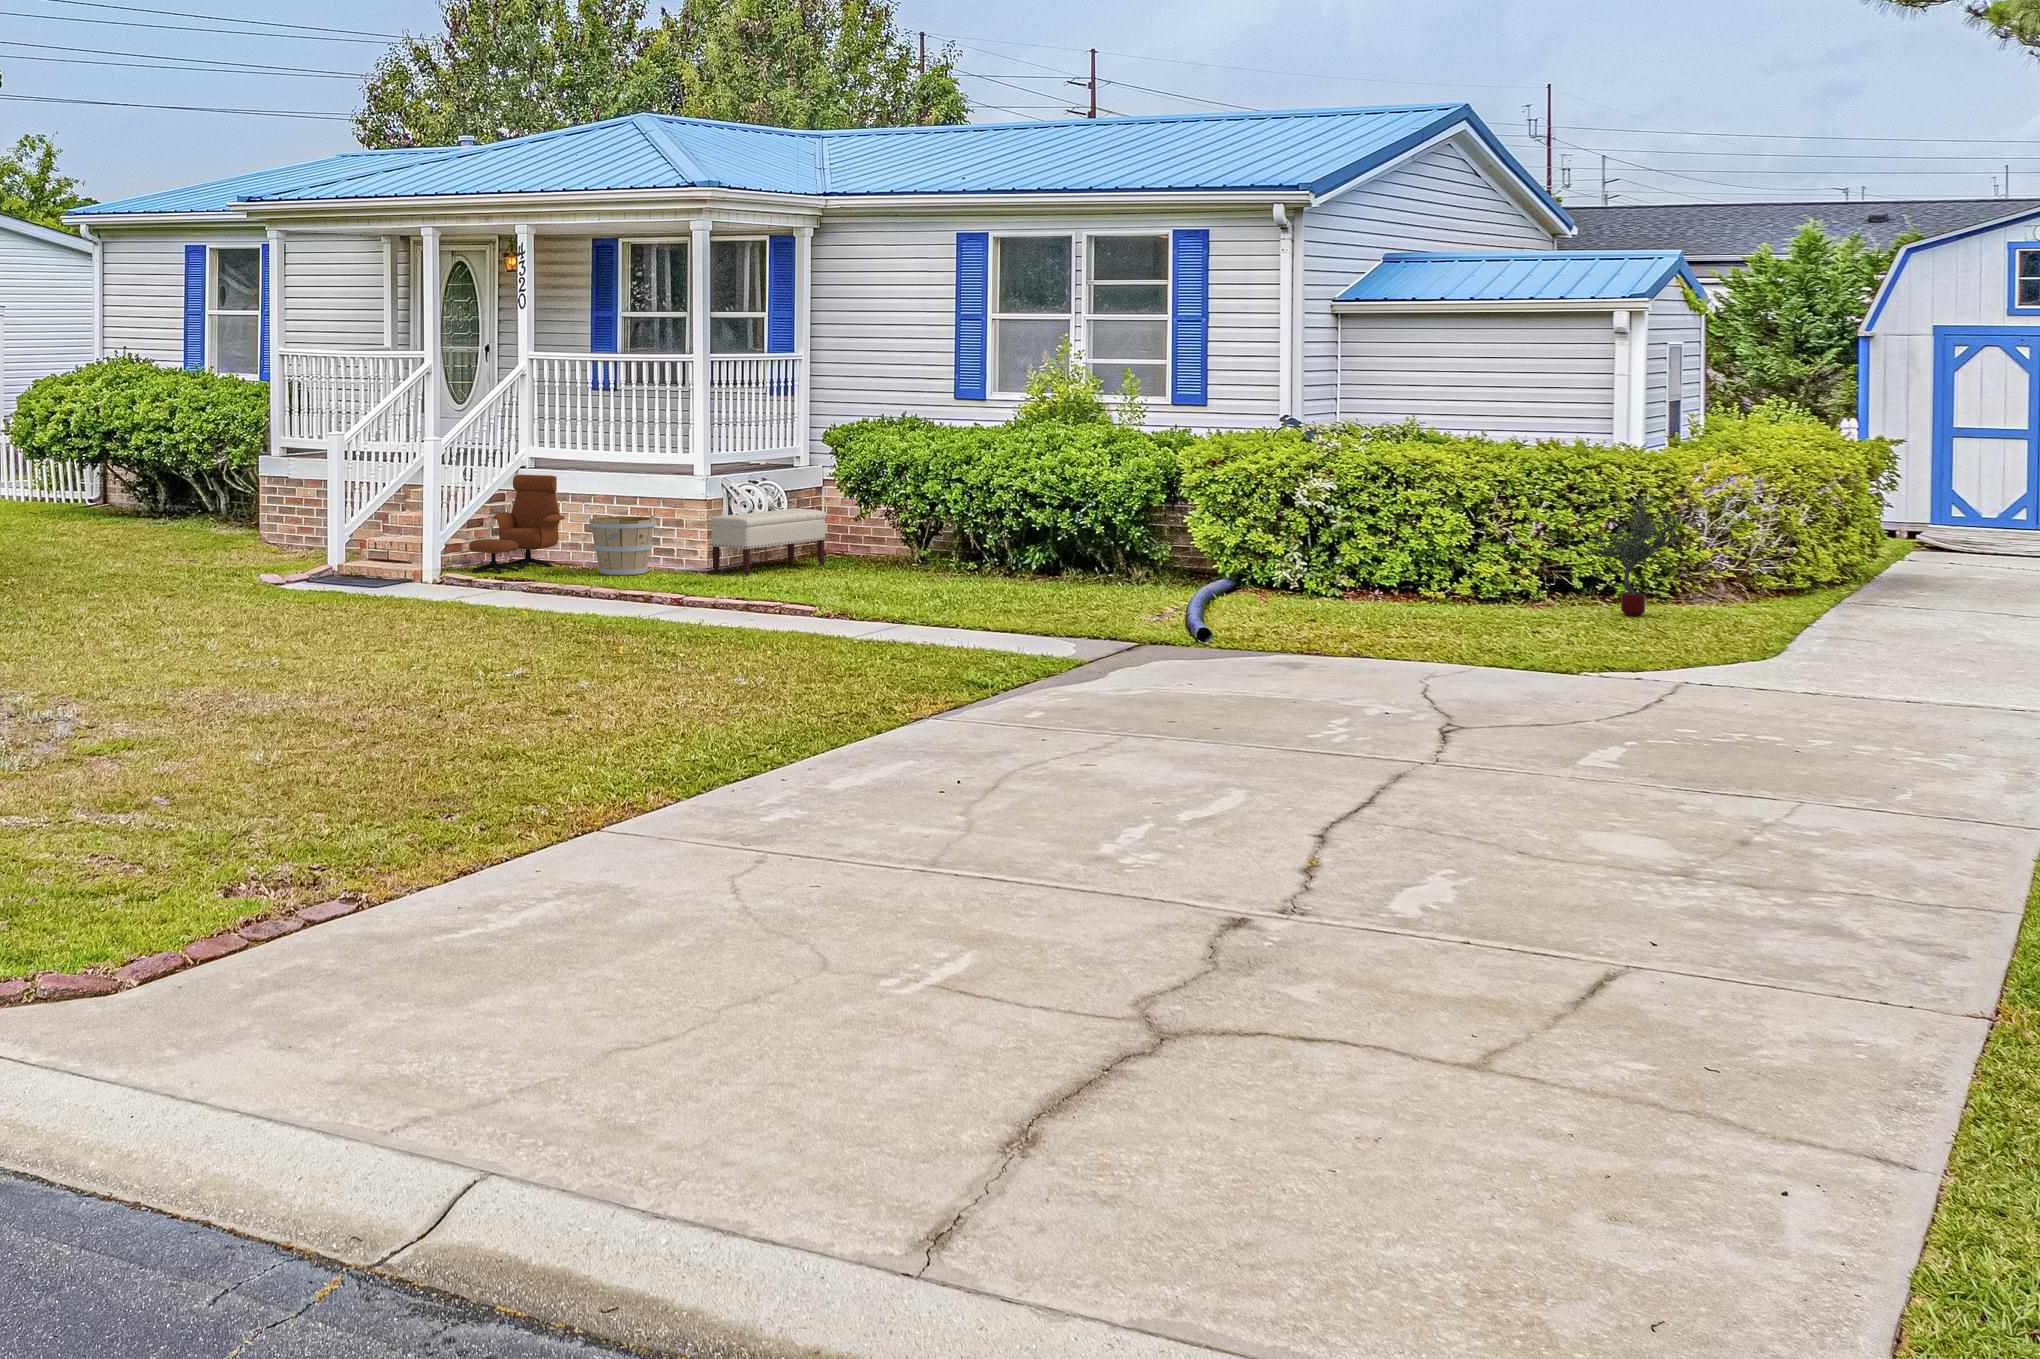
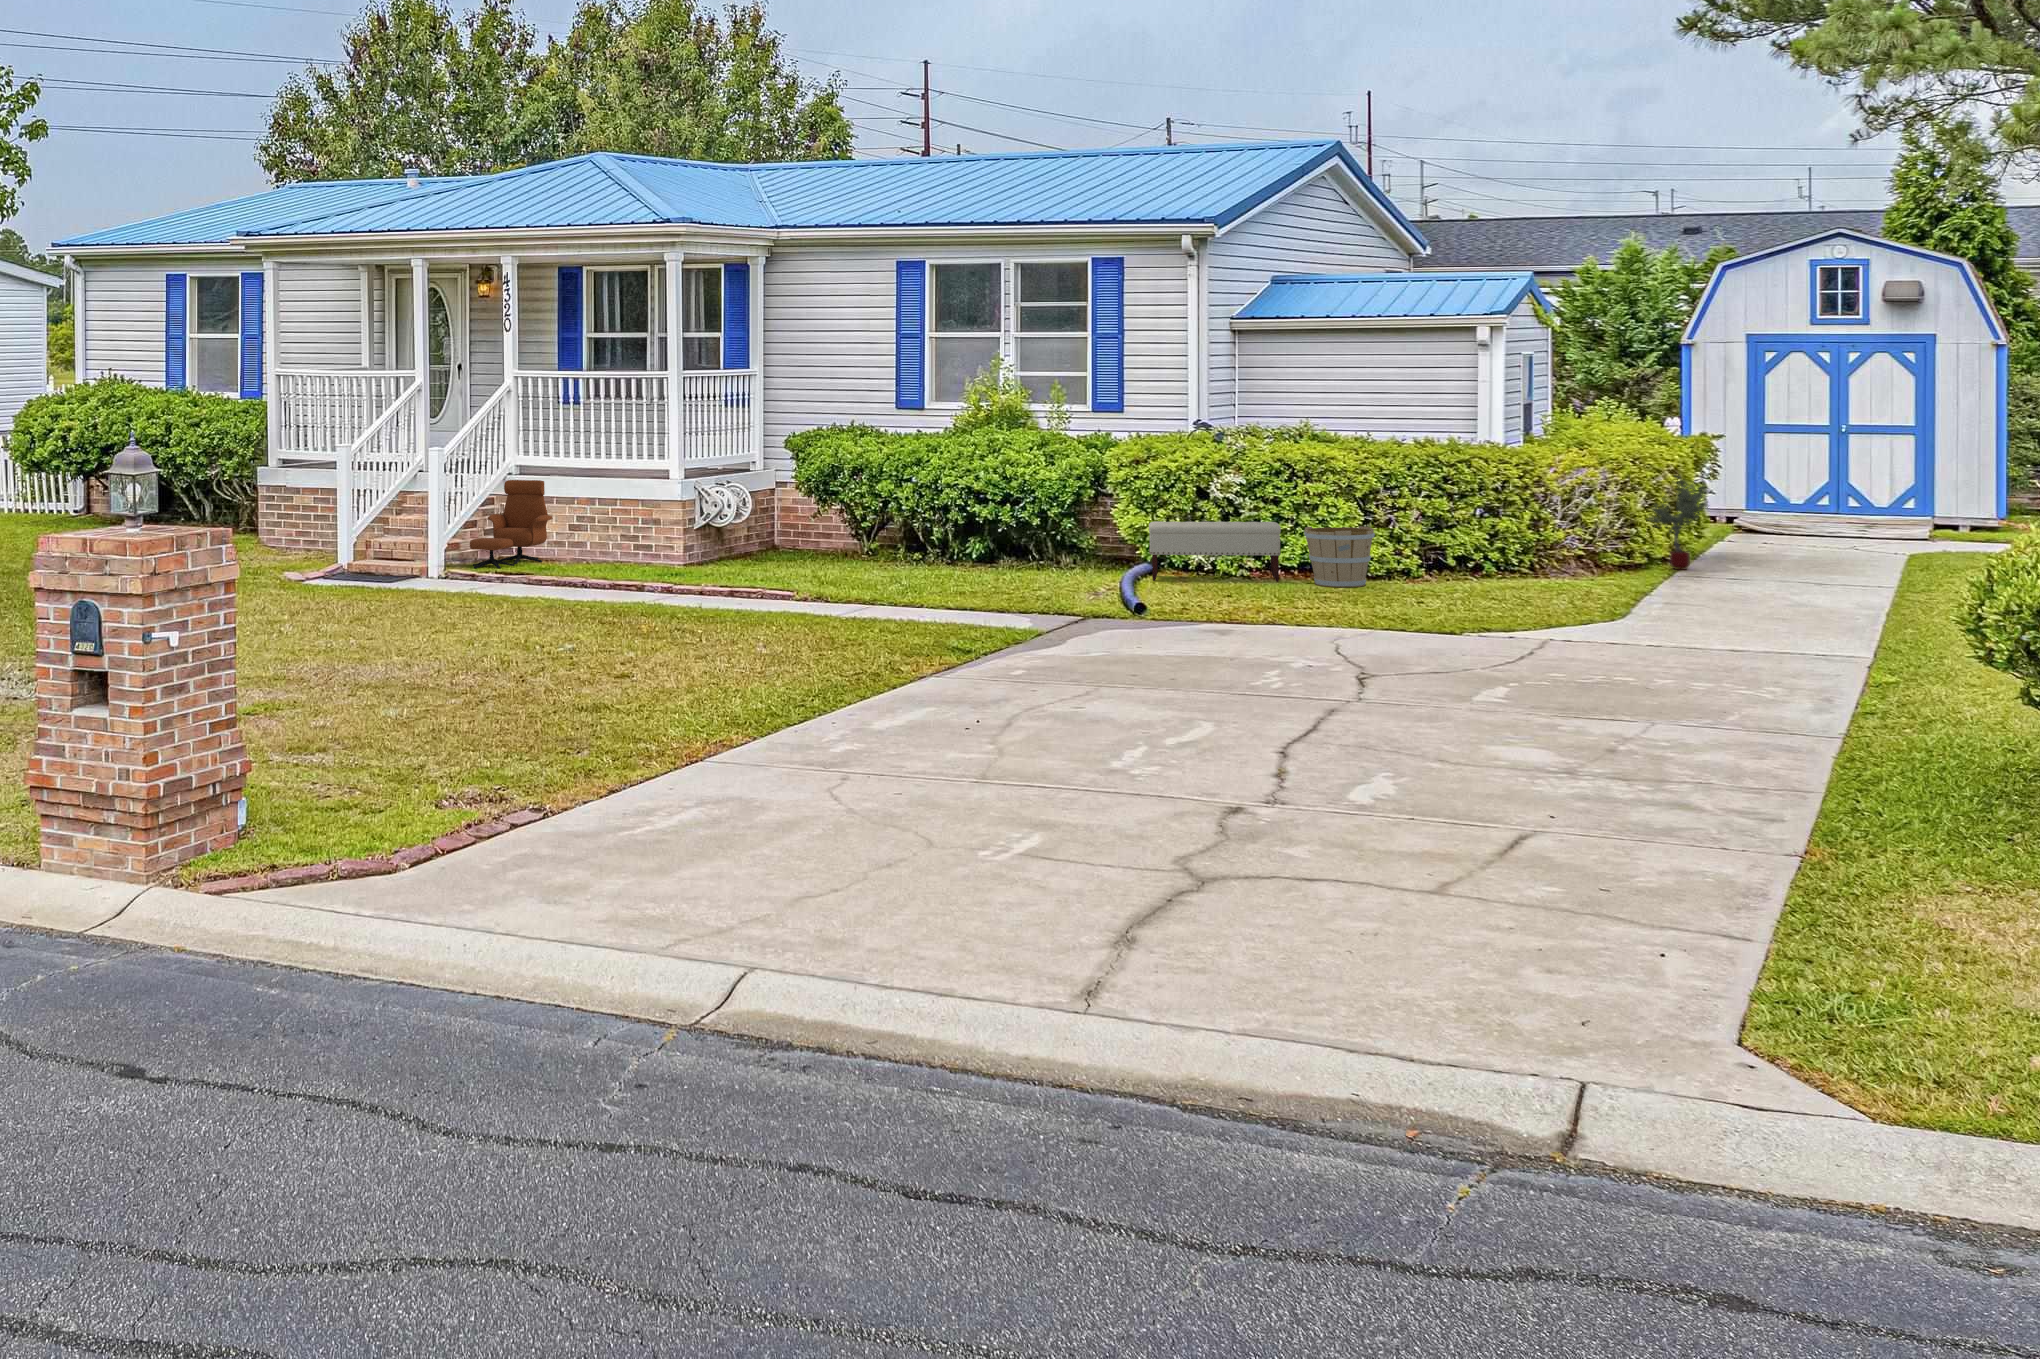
potted tree: present [1585,499,1681,616] -> present [1648,476,1708,570]
bench: present [711,508,826,576] -> present [1149,521,1281,582]
wooden bucket: present [590,515,657,576] -> present [1304,526,1375,587]

